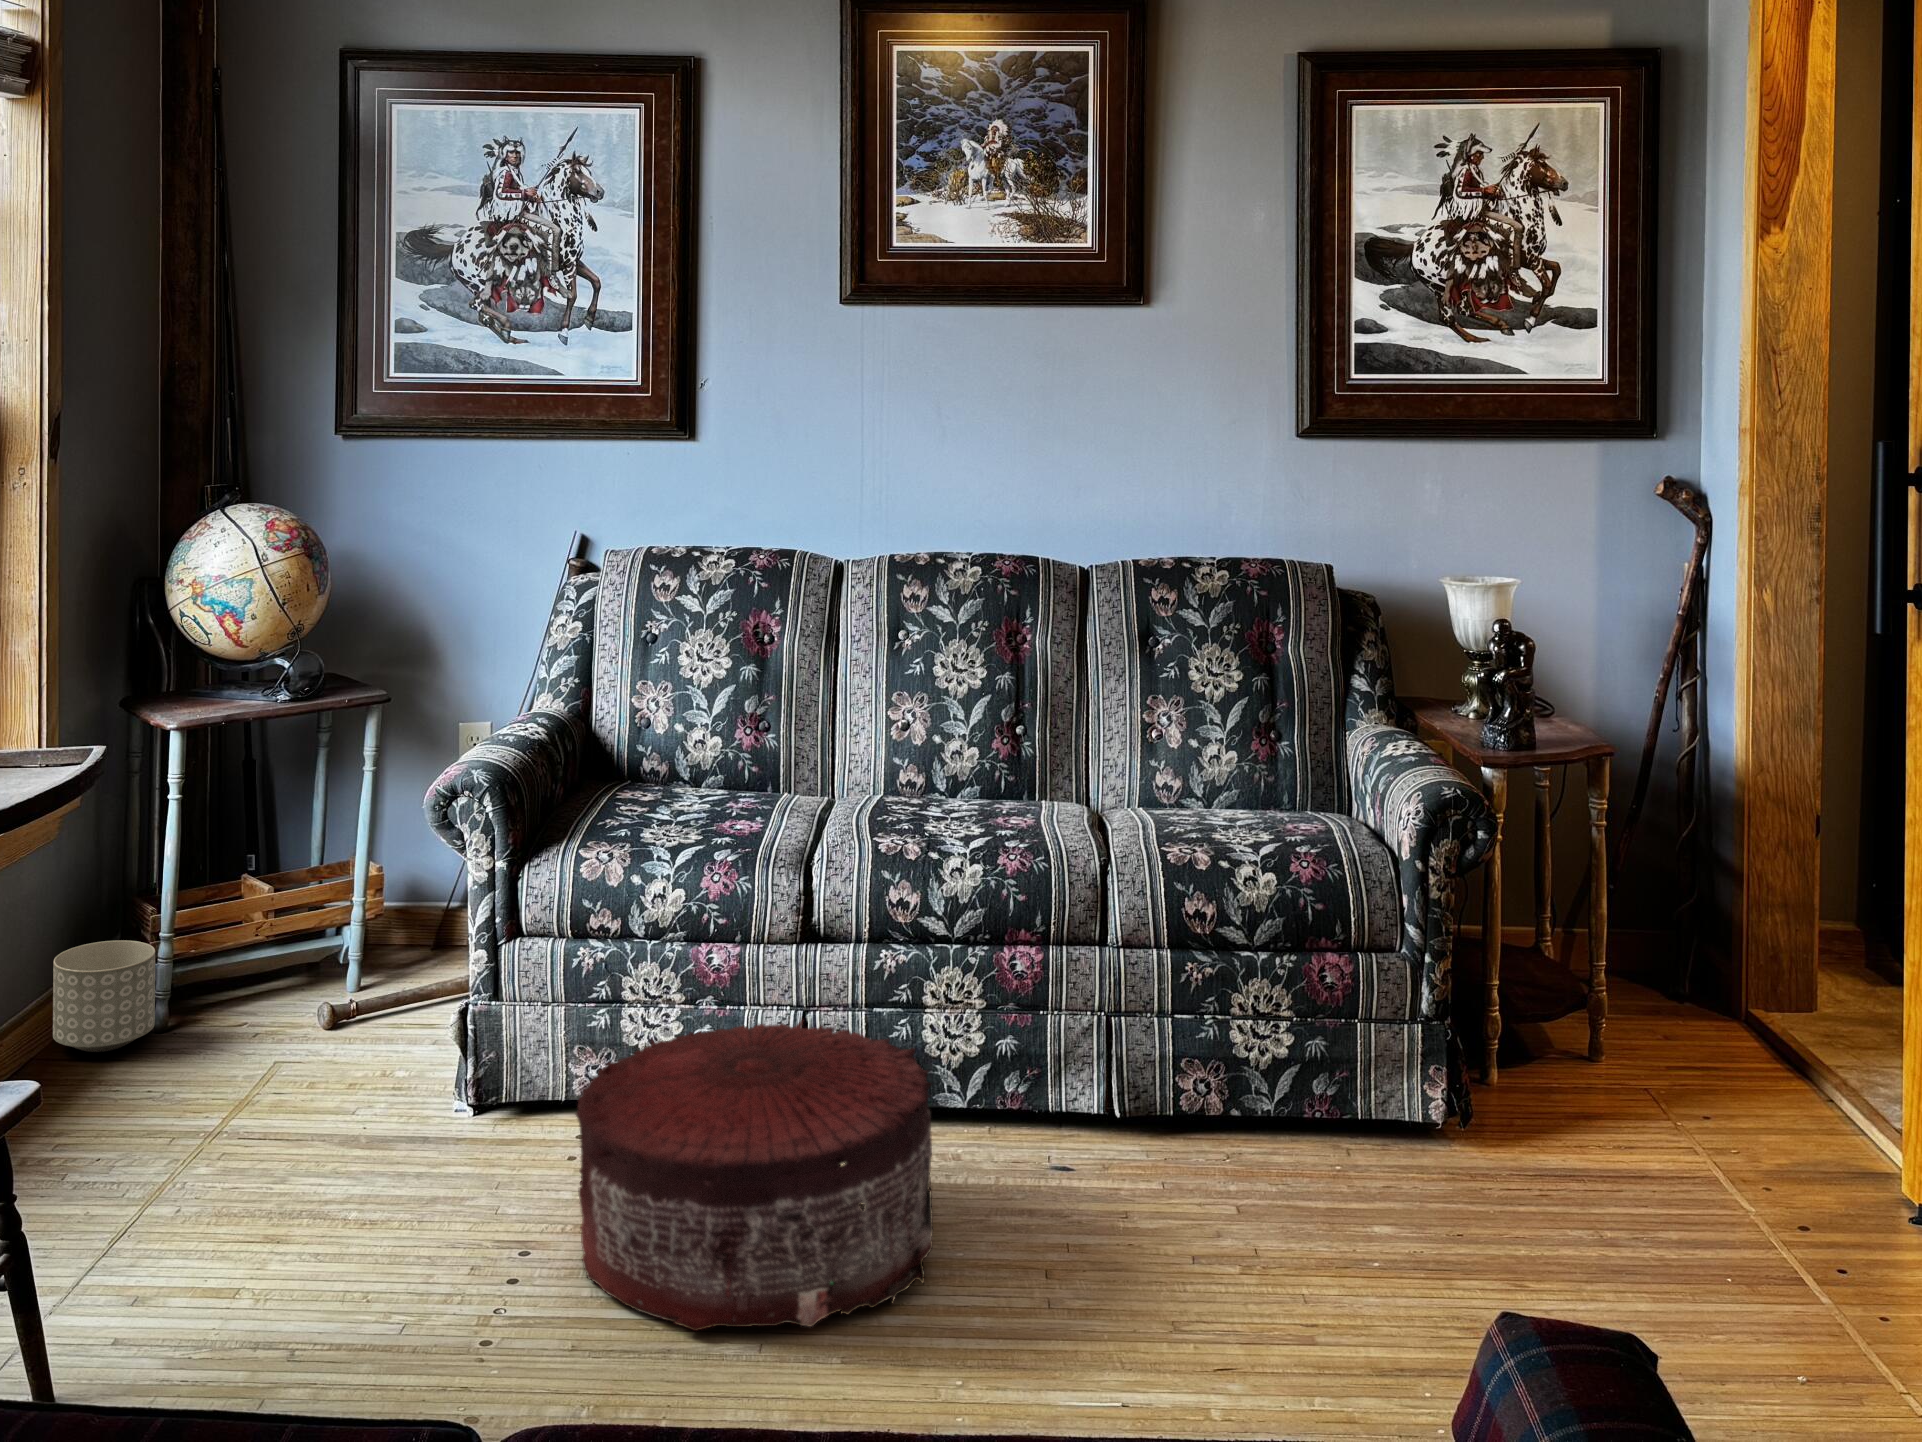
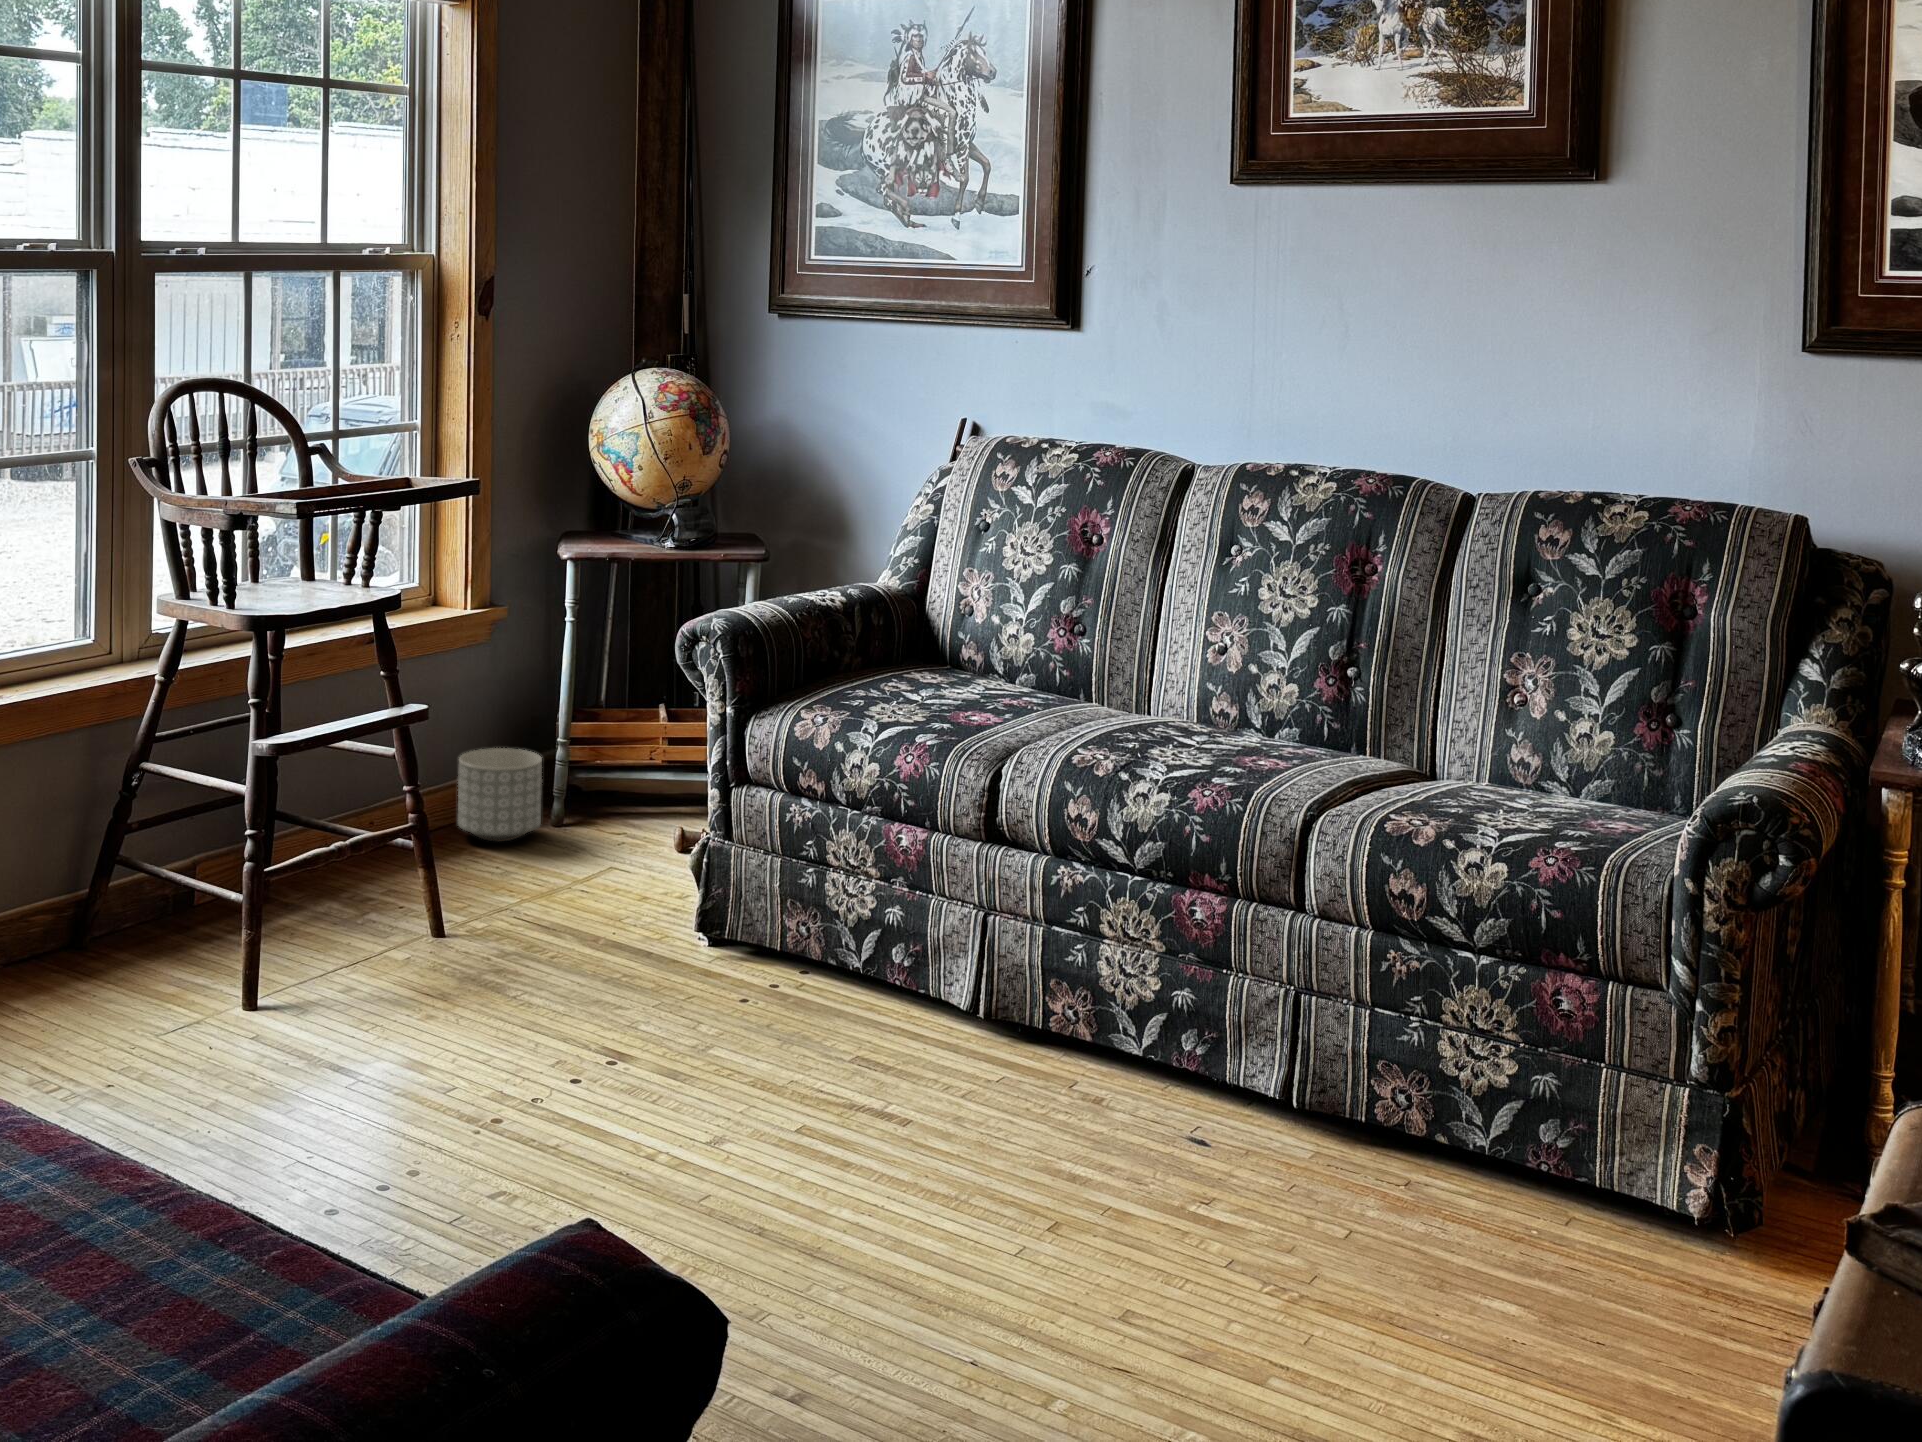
pouf: present [576,1020,933,1331] -> none [622,891,990,1198]

